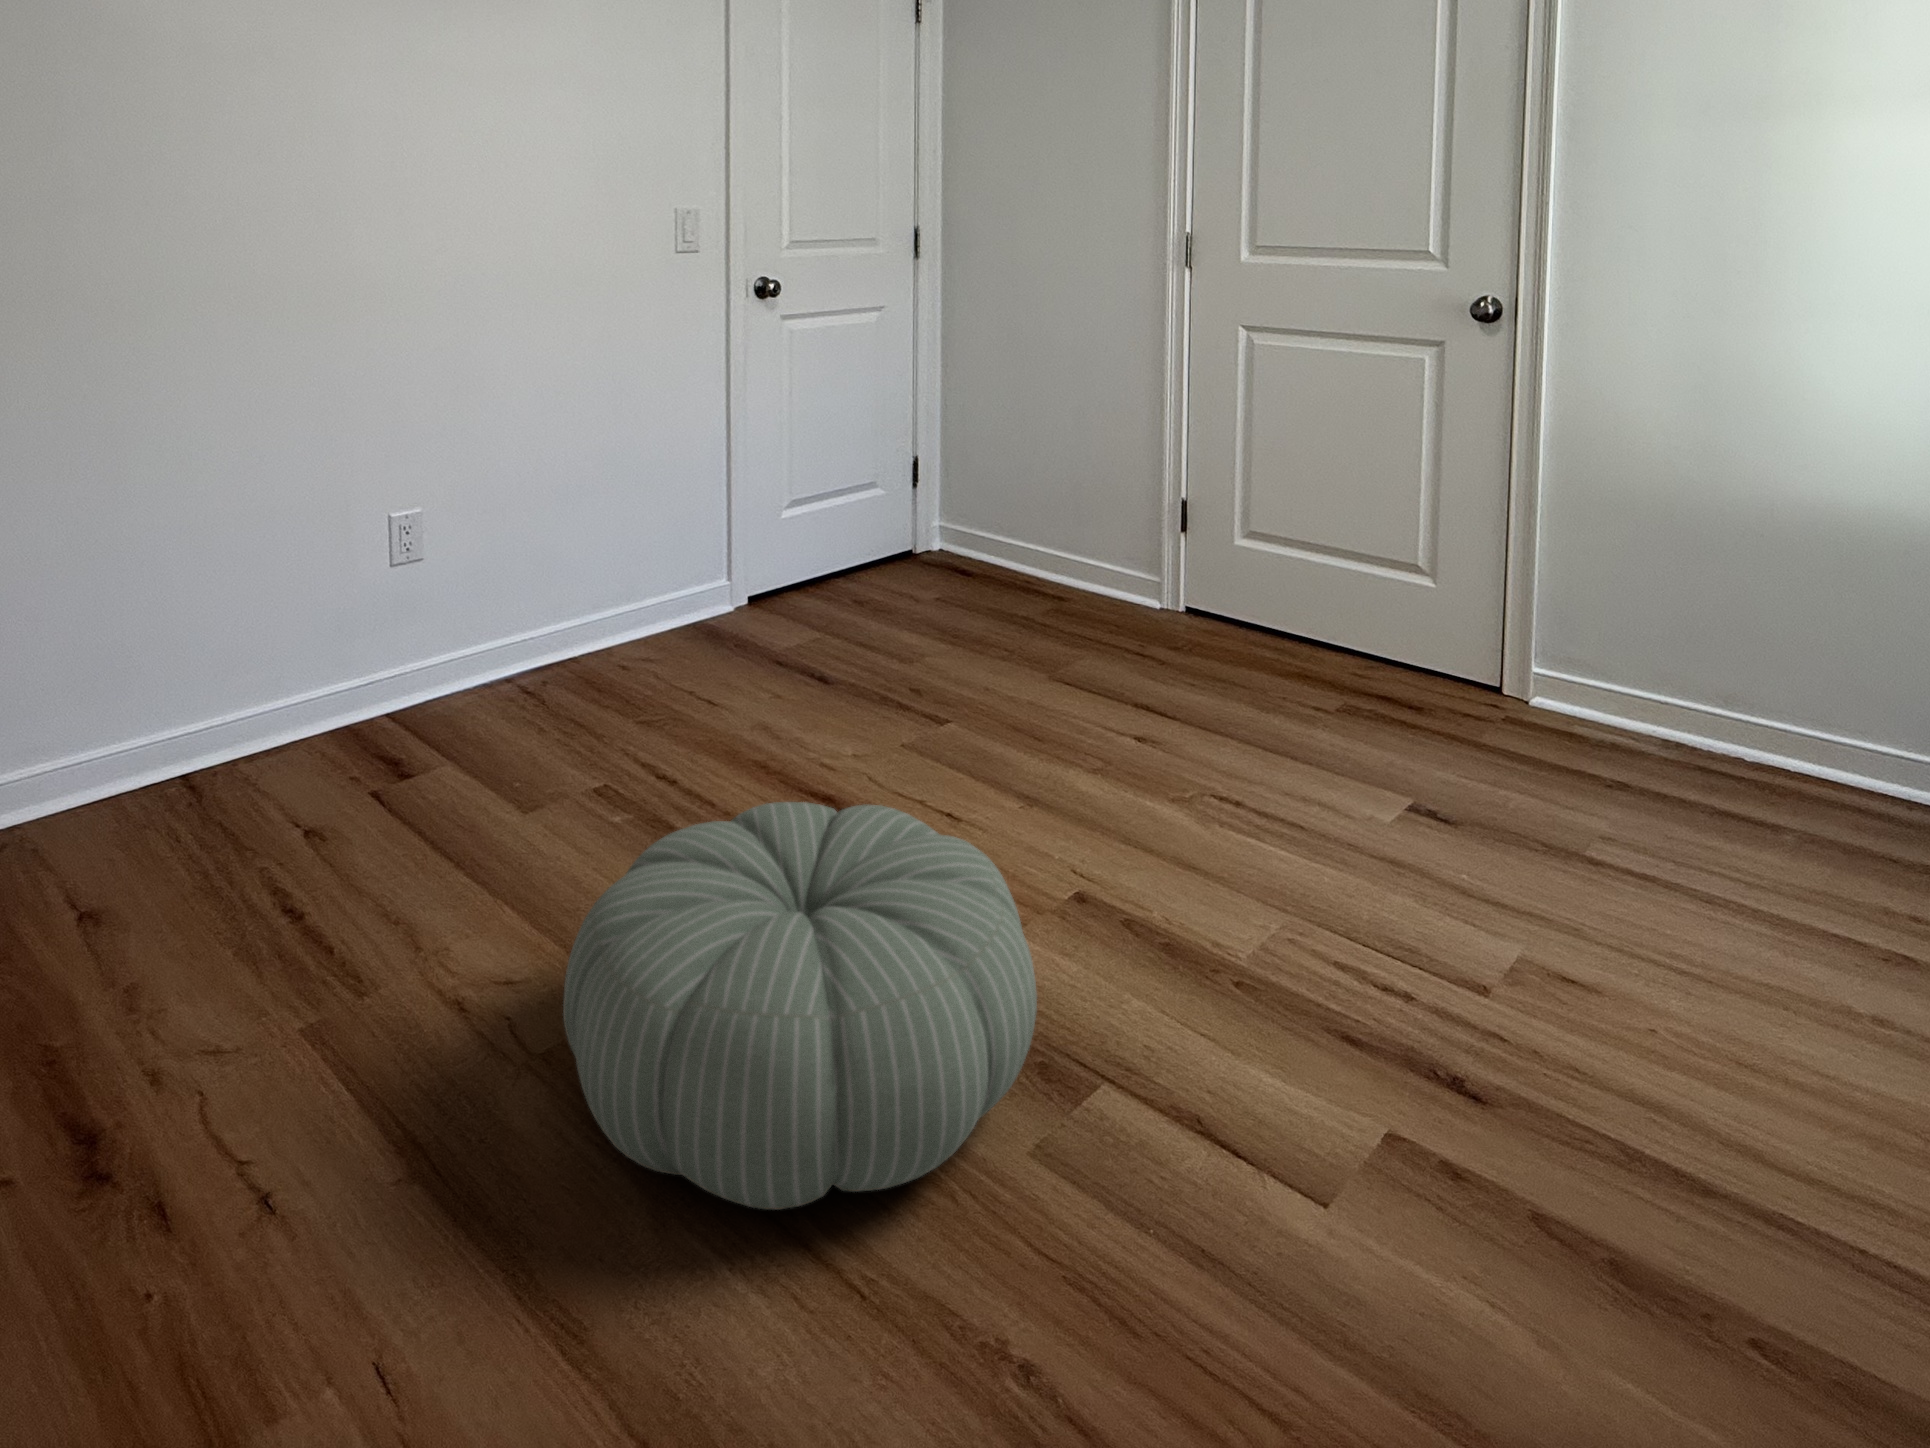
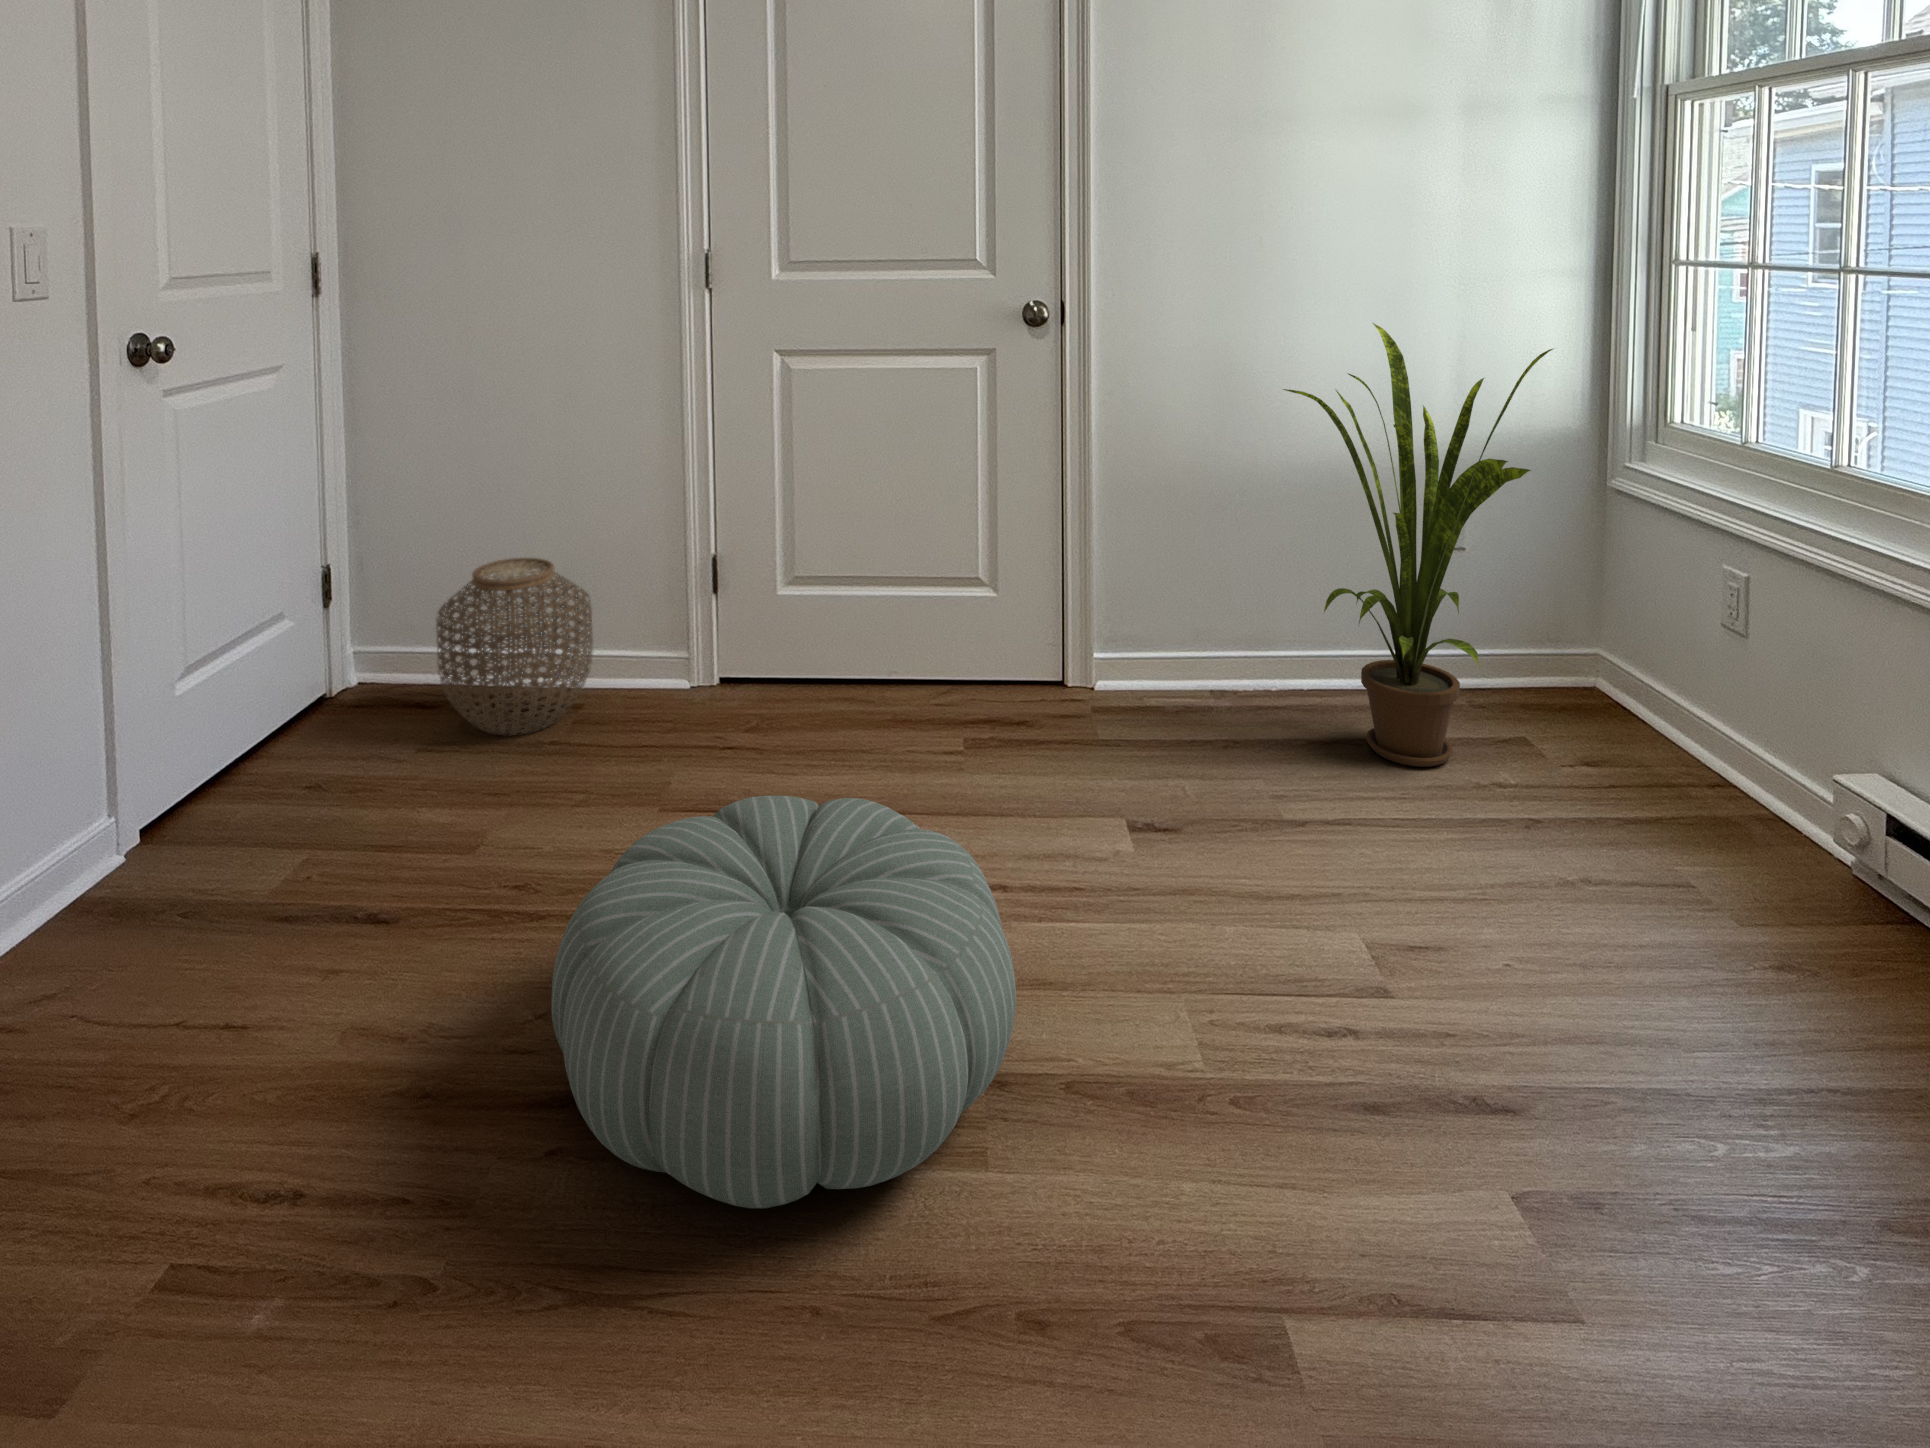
house plant: none [1305,339,1583,789] -> present [1283,323,1553,767]
woven basket: none [447,571,606,753] -> present [436,558,592,735]

